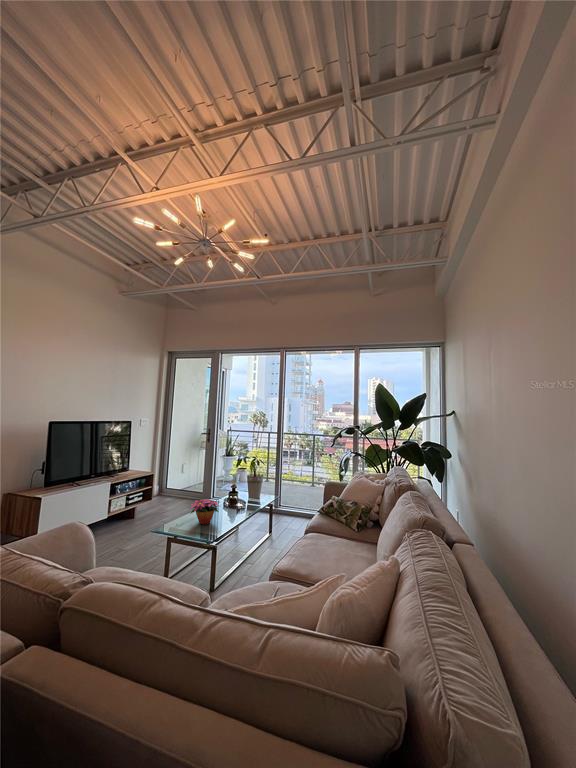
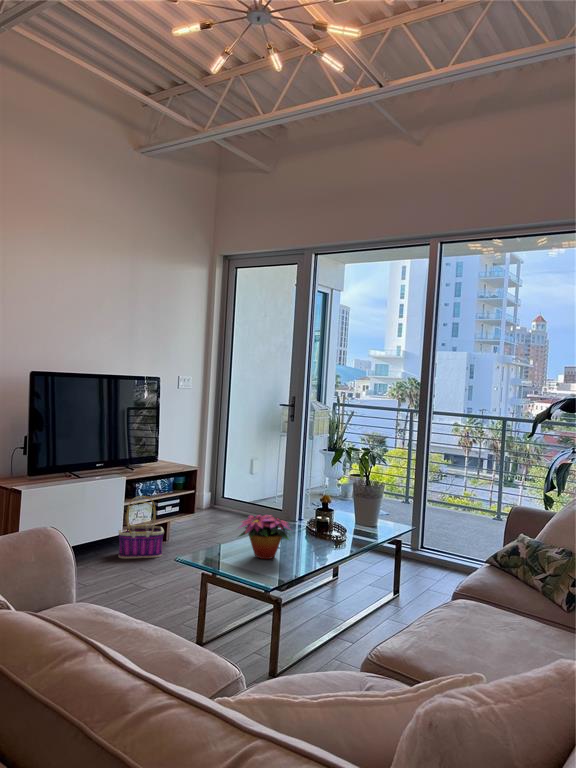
basket: none [105,493,135,533] -> present [119,496,164,559]

